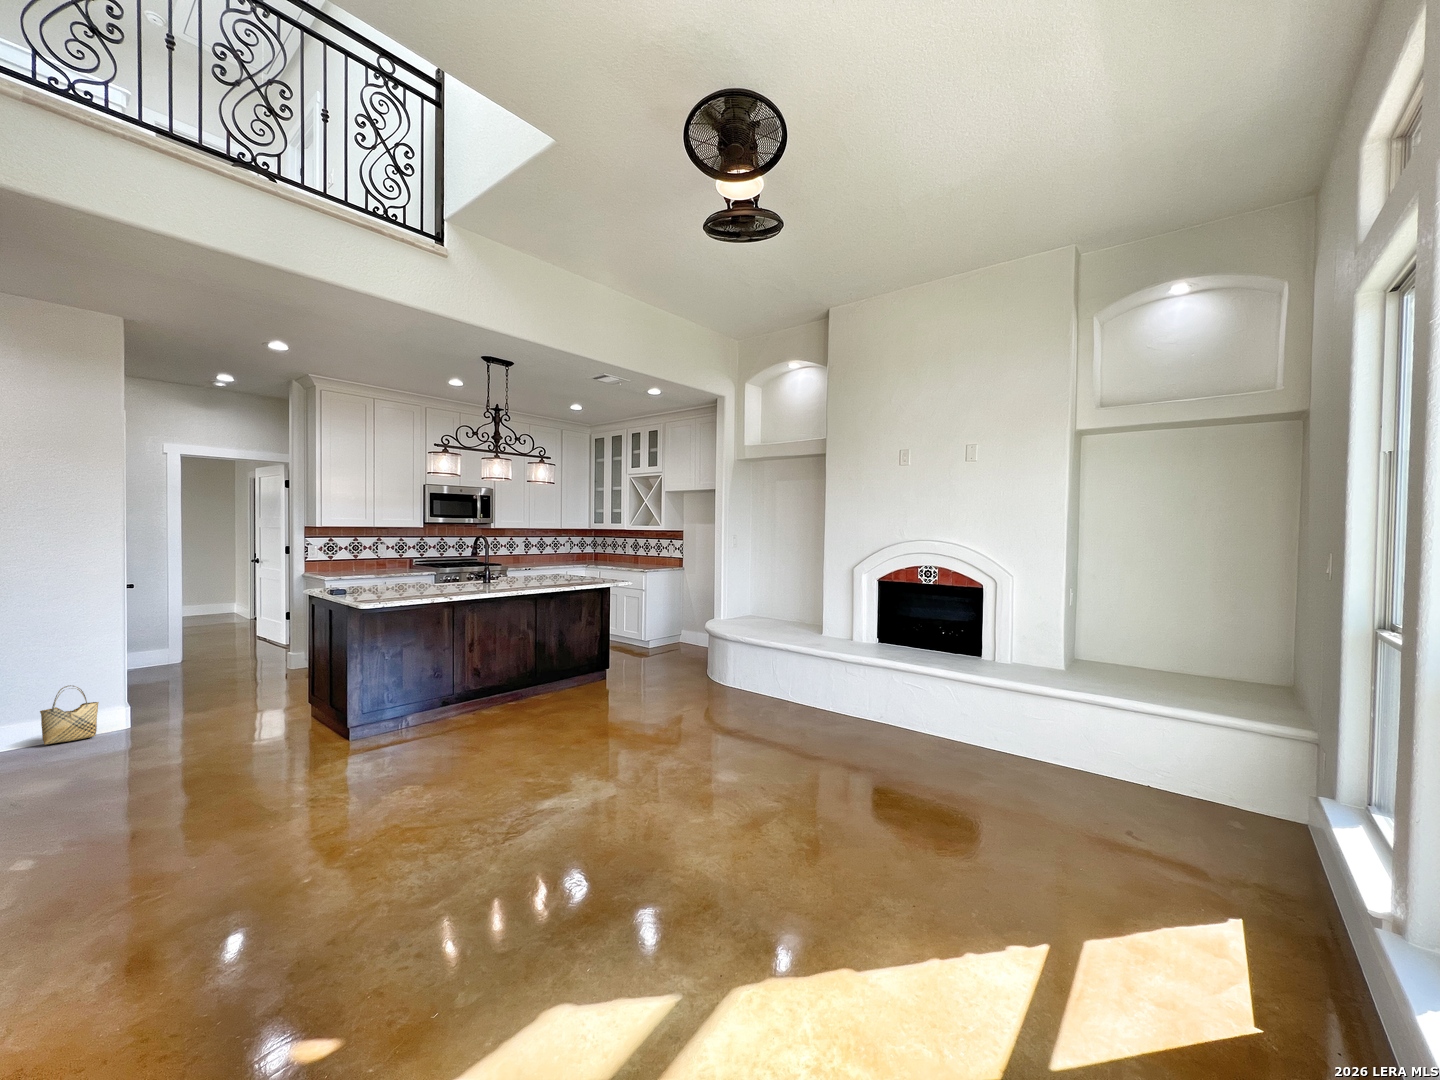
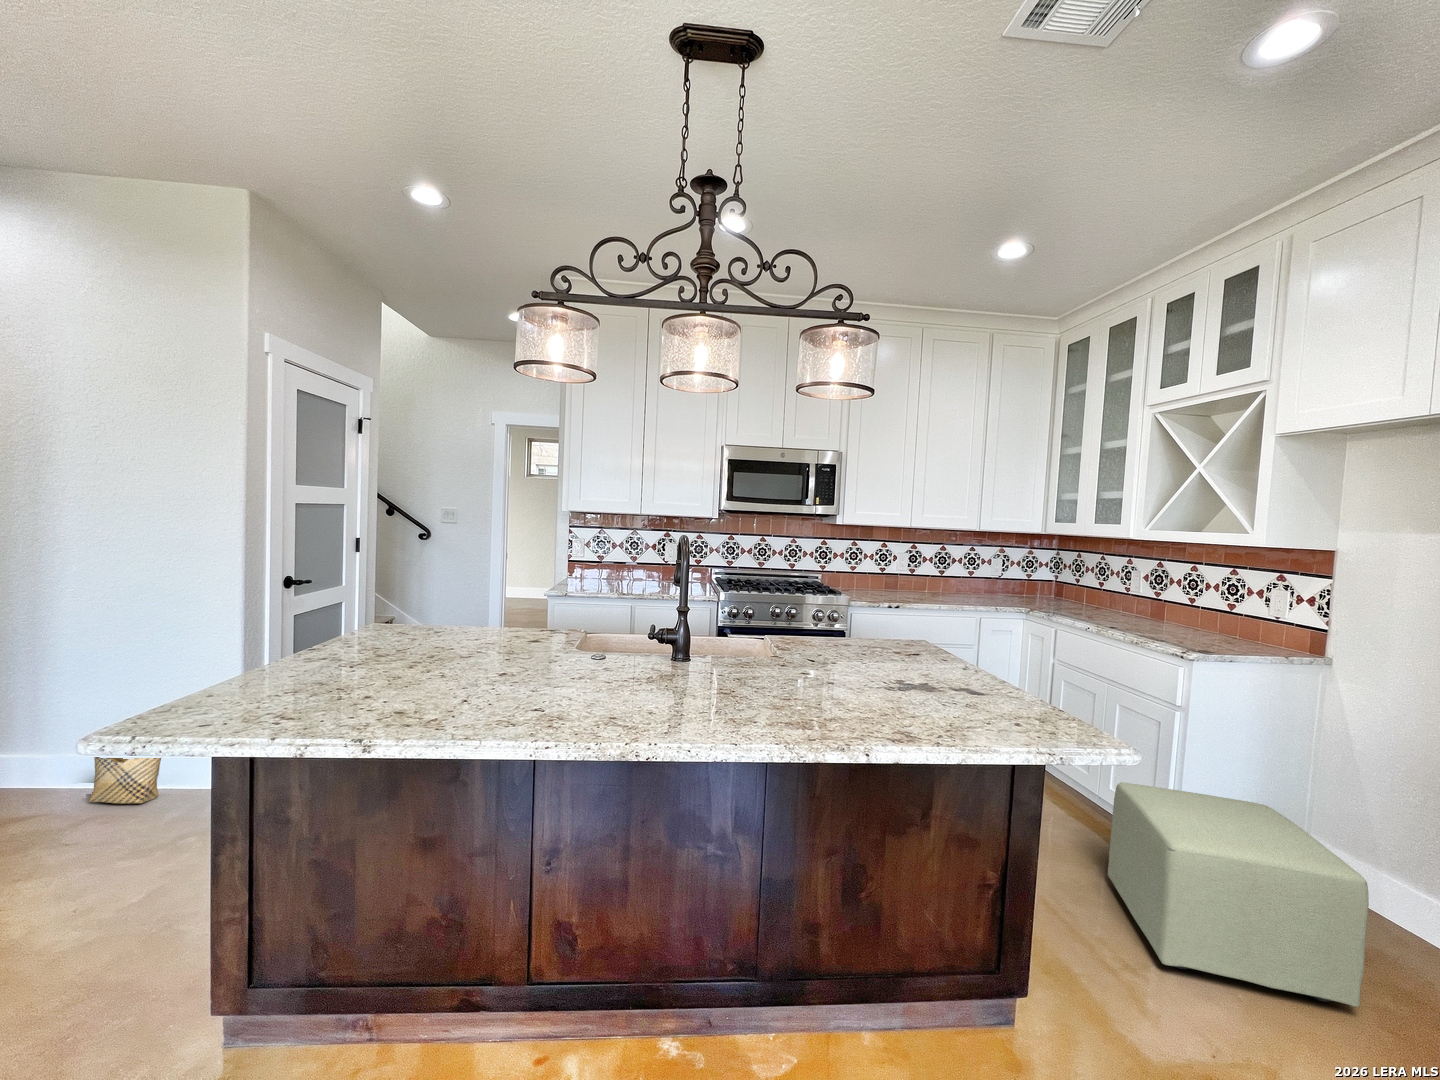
ottoman: none [627,614,687,661] -> present [1108,782,1369,1007]

